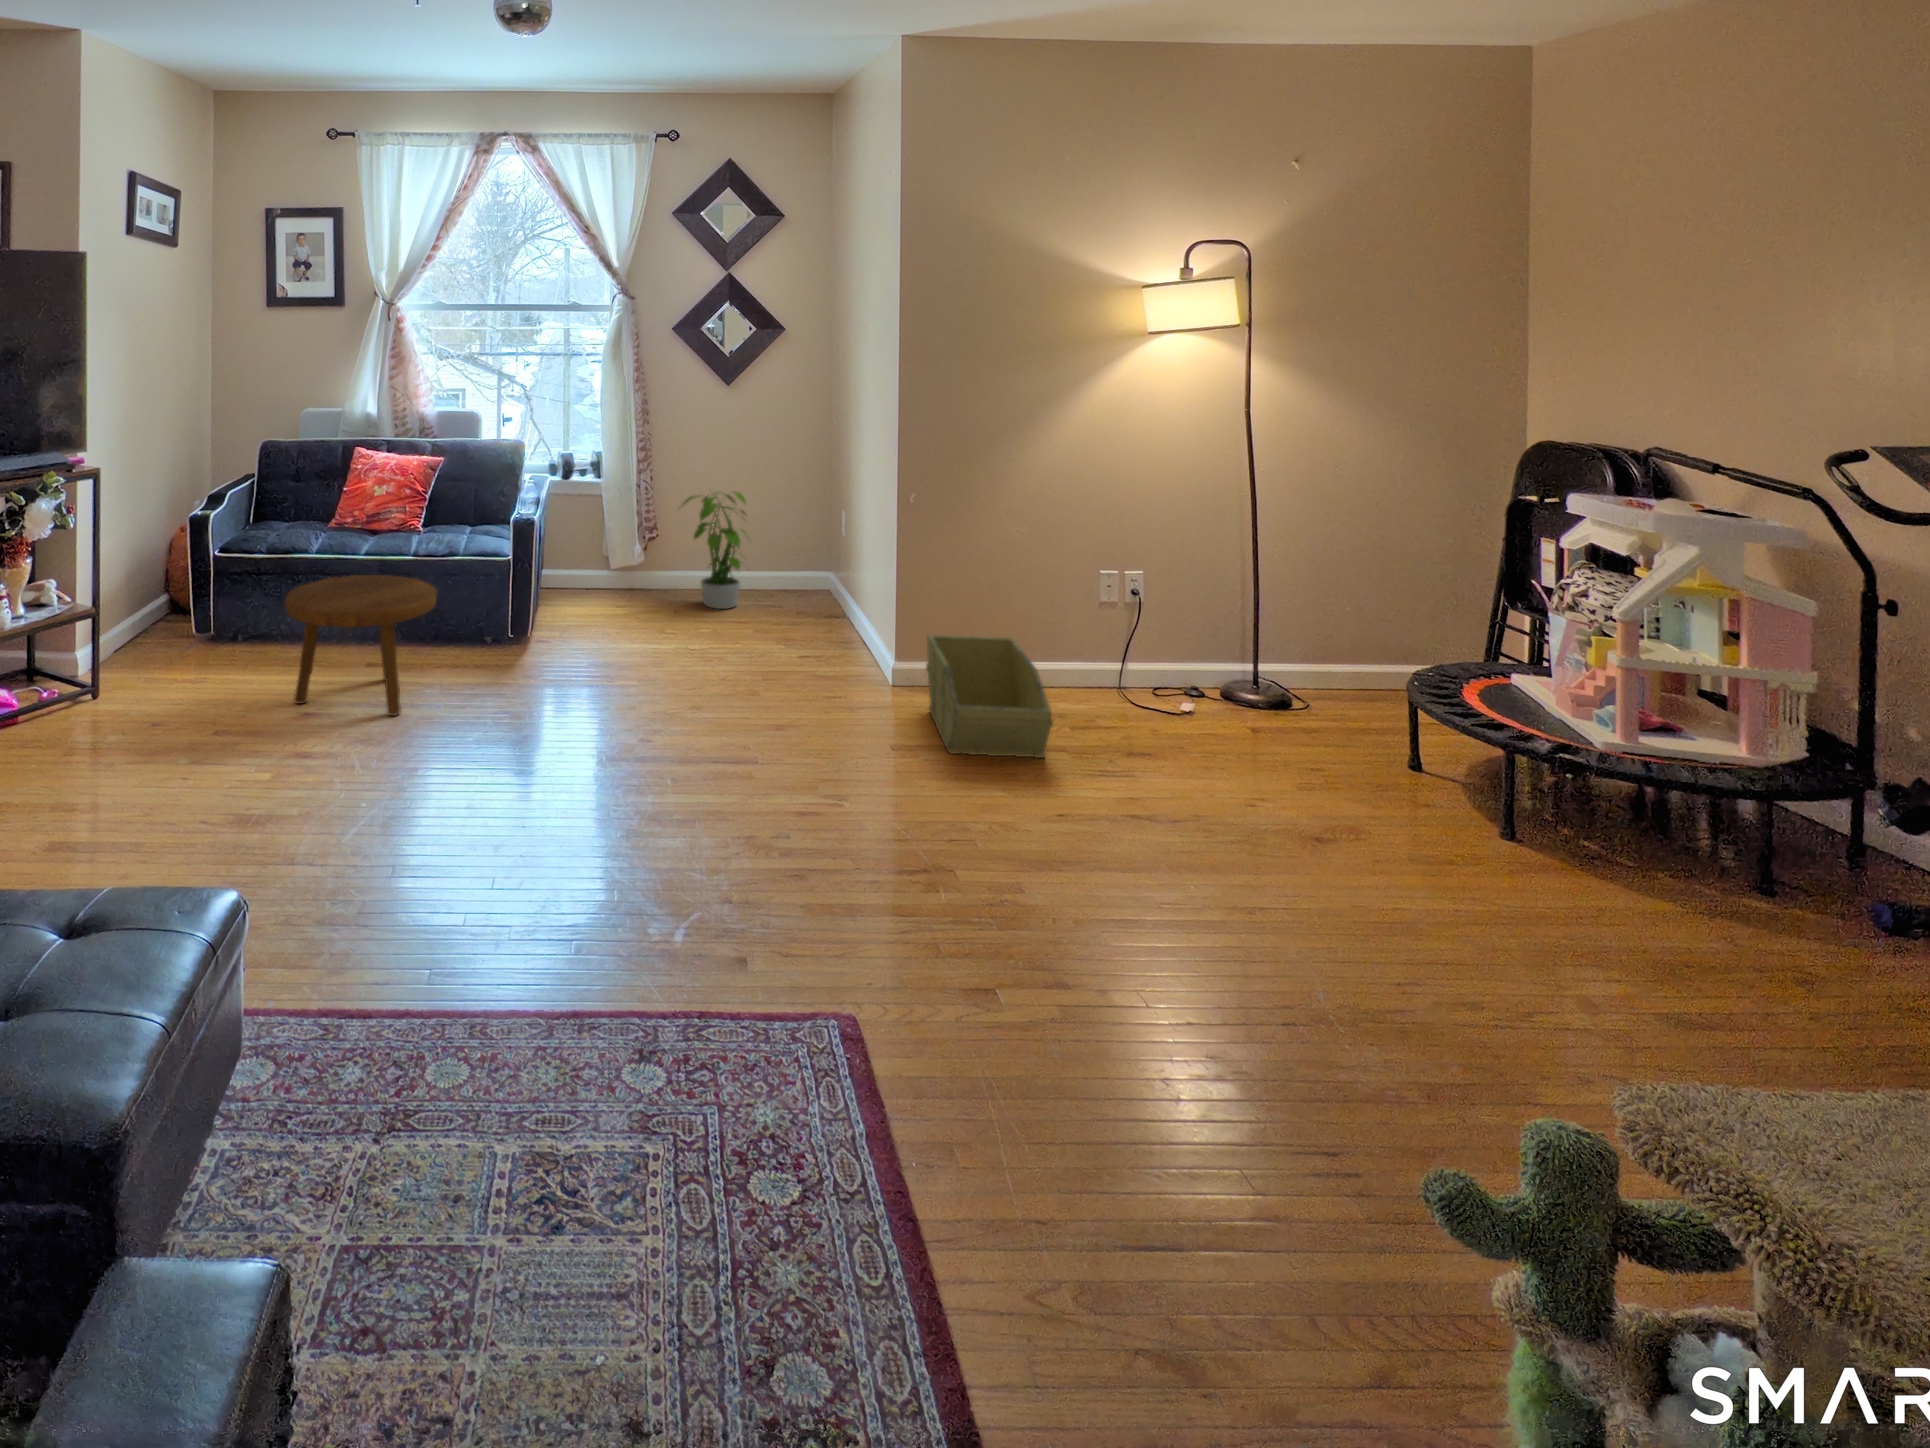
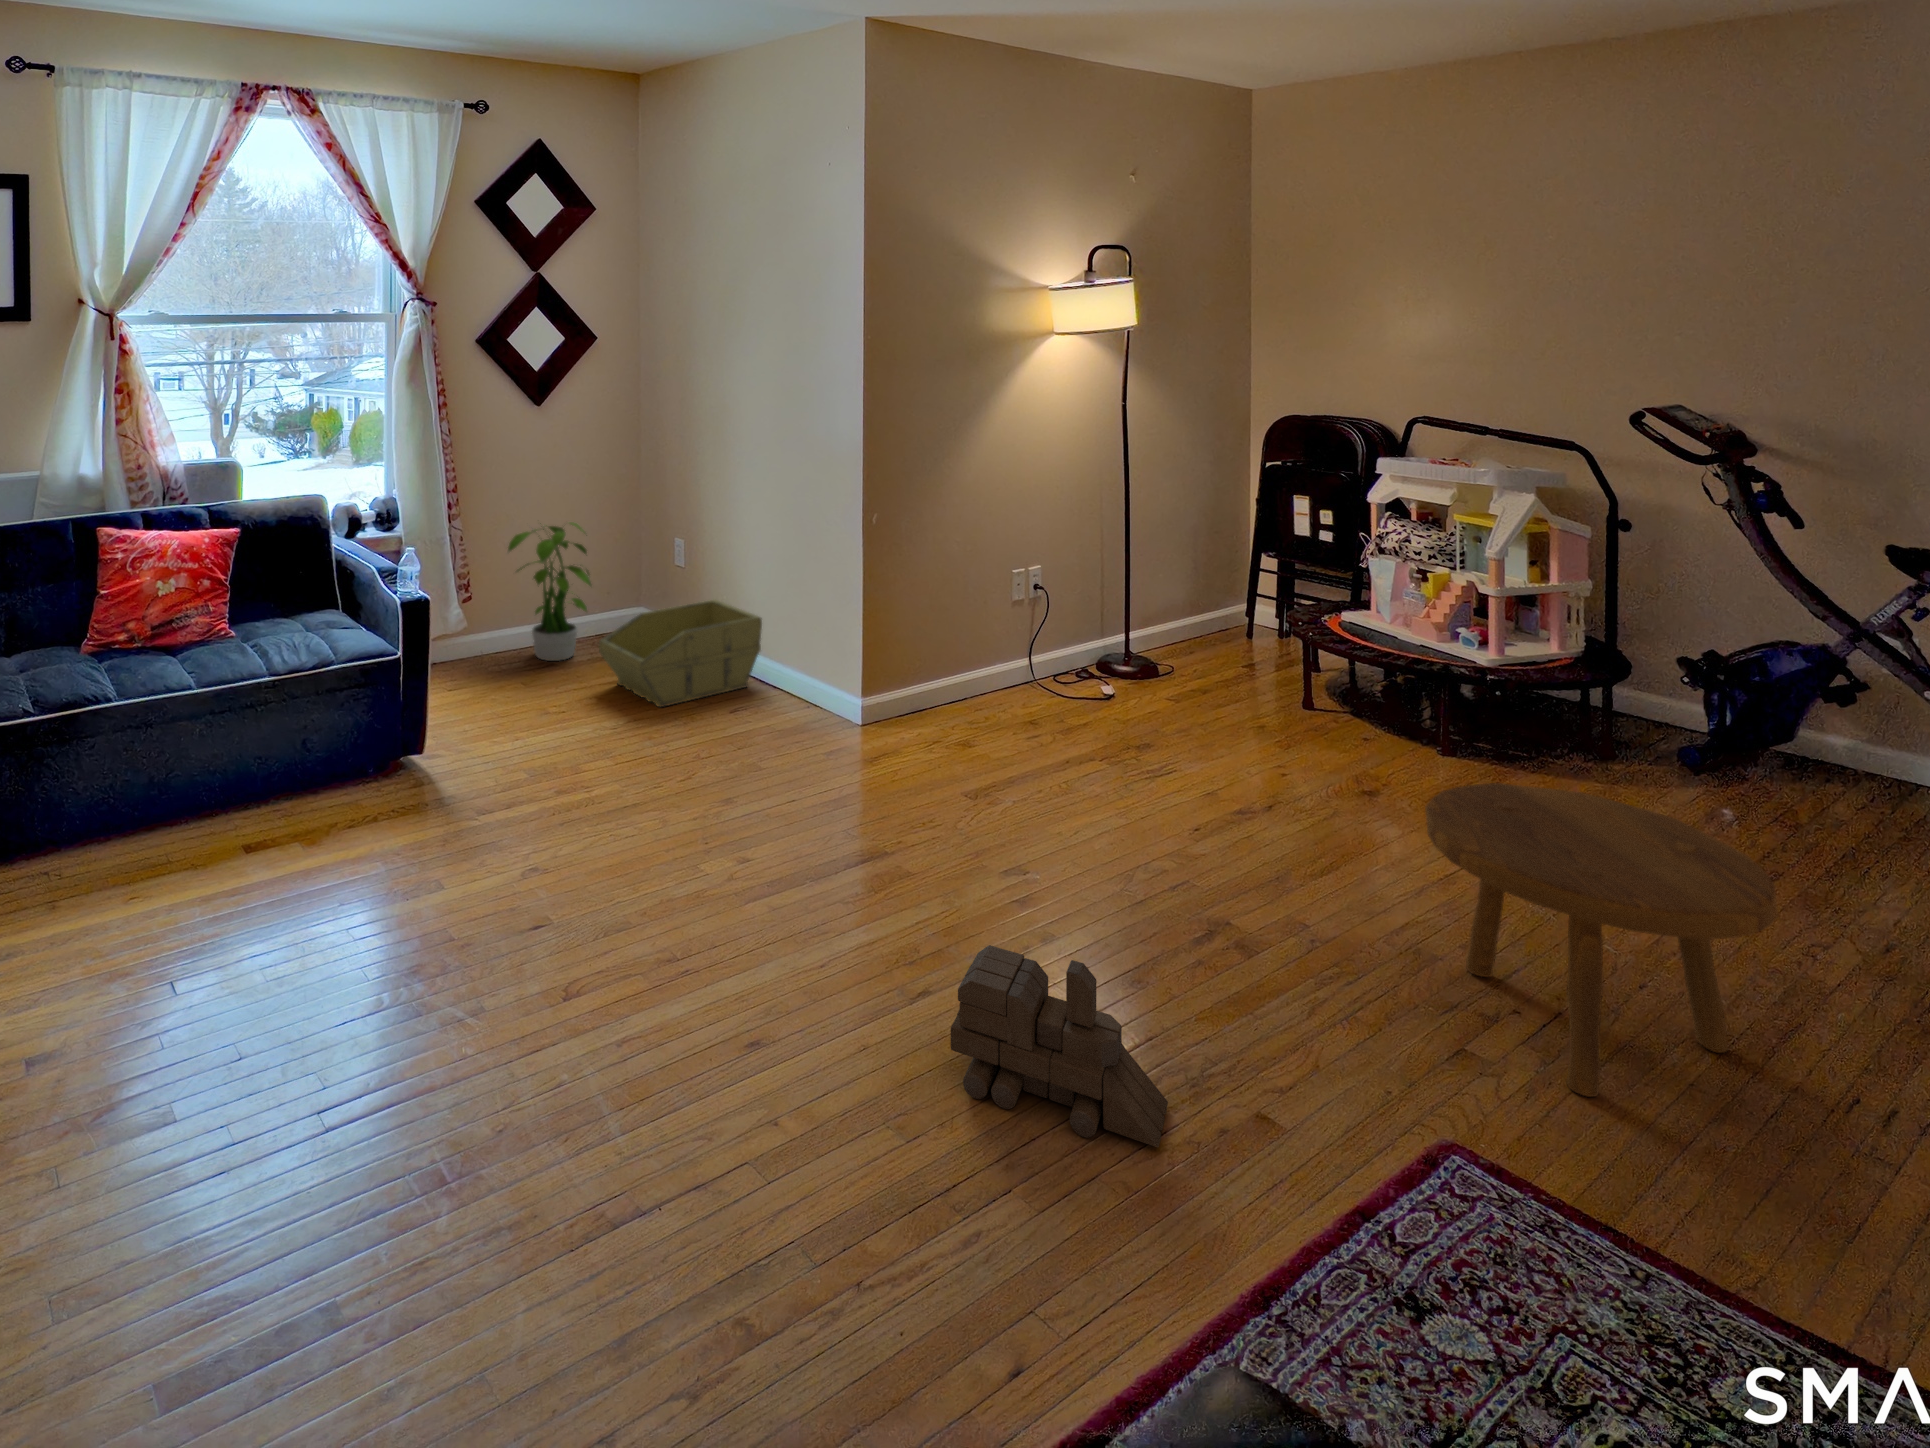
footstool: present [285,575,437,716] -> present [1425,783,1778,1097]
storage bin: present [926,635,1053,758] -> present [599,600,762,707]
toy train: none [521,802,632,953] -> present [951,945,1168,1147]

